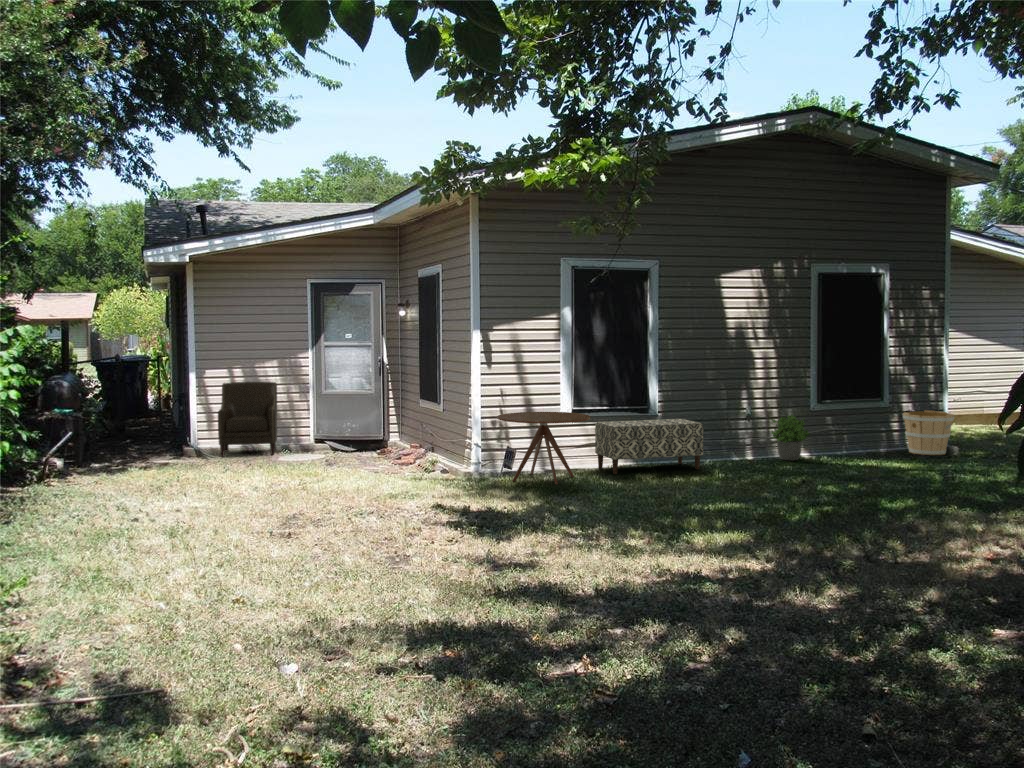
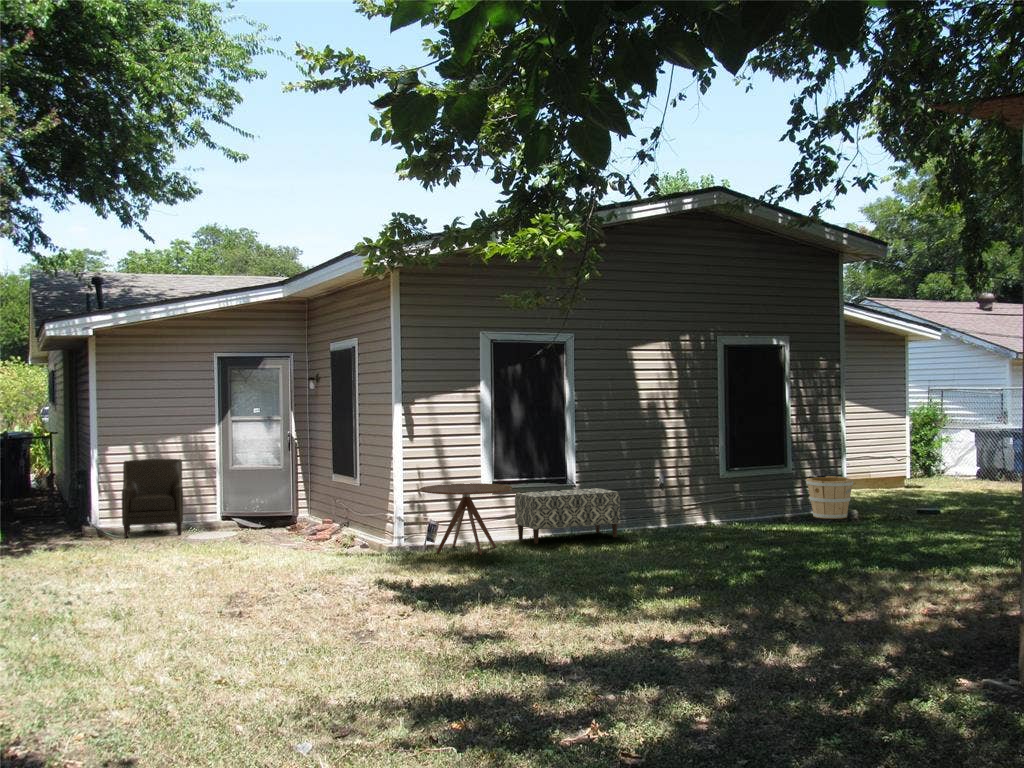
potted plant: present [771,414,810,461] -> none [683,482,721,527]

